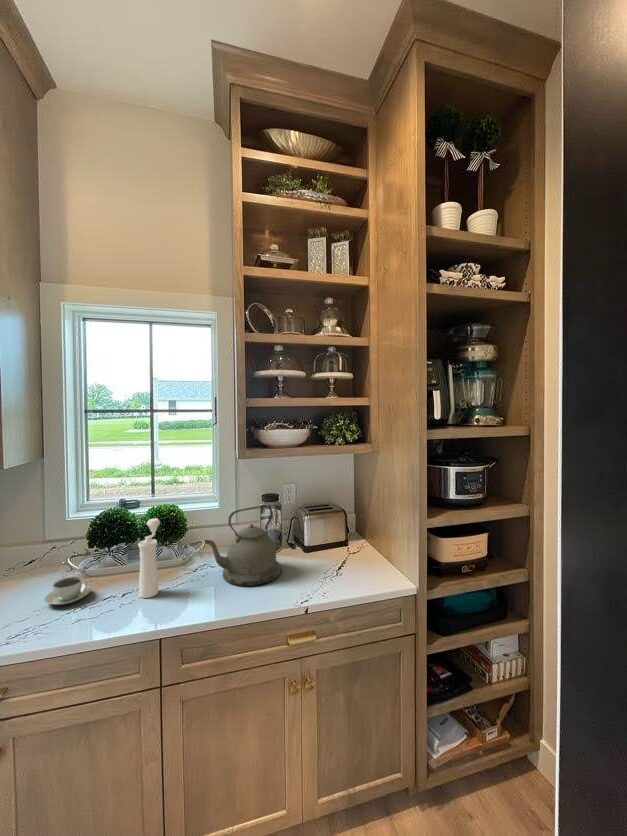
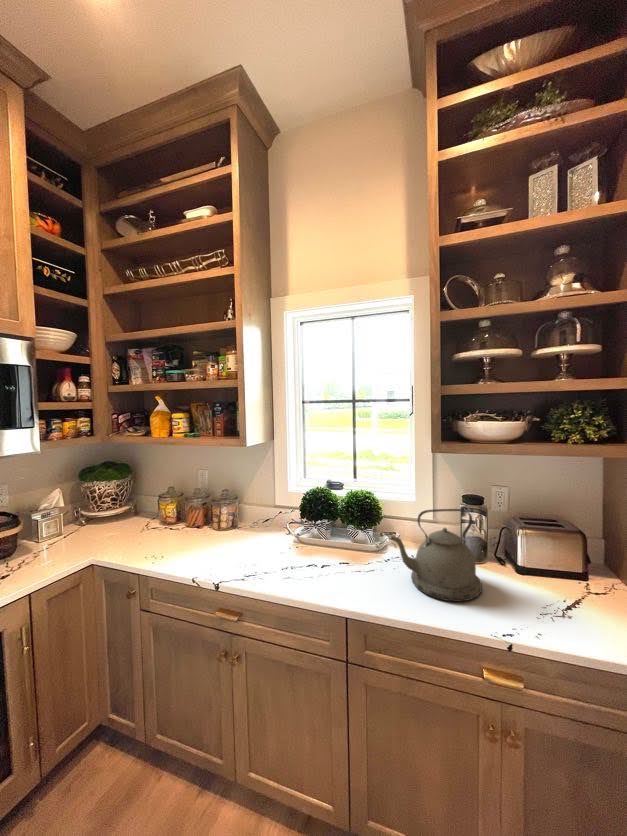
pepper mill: present [138,518,160,598] -> none [328,504,352,581]
coffee cup: present [44,577,91,605] -> none [260,543,294,567]

